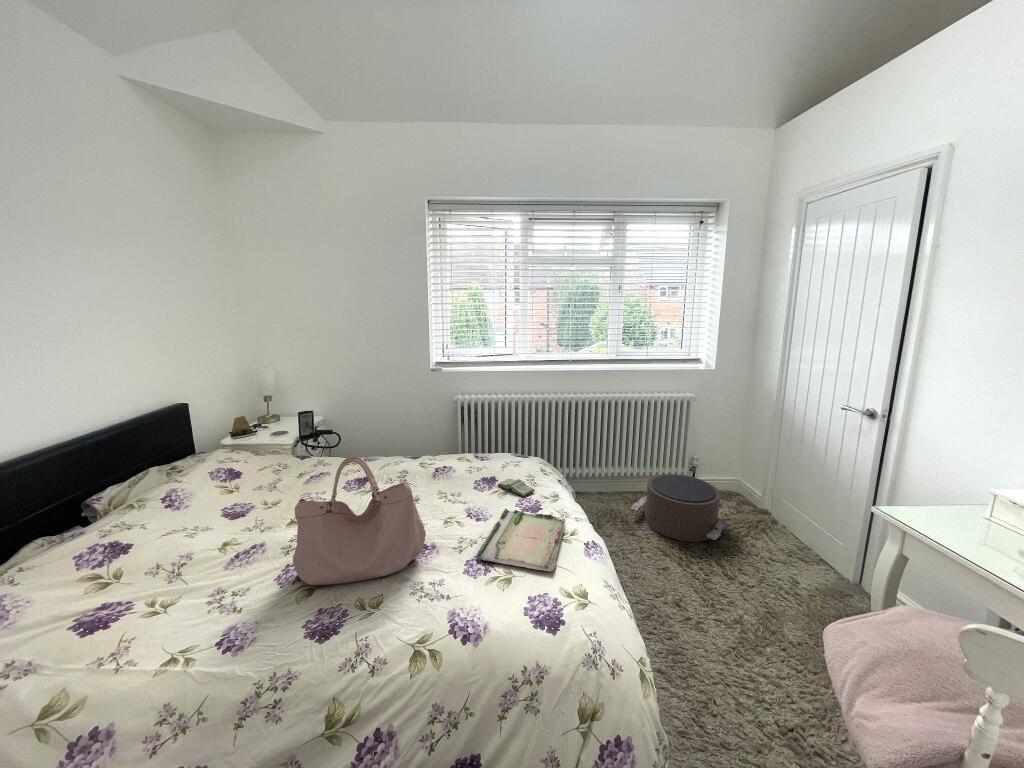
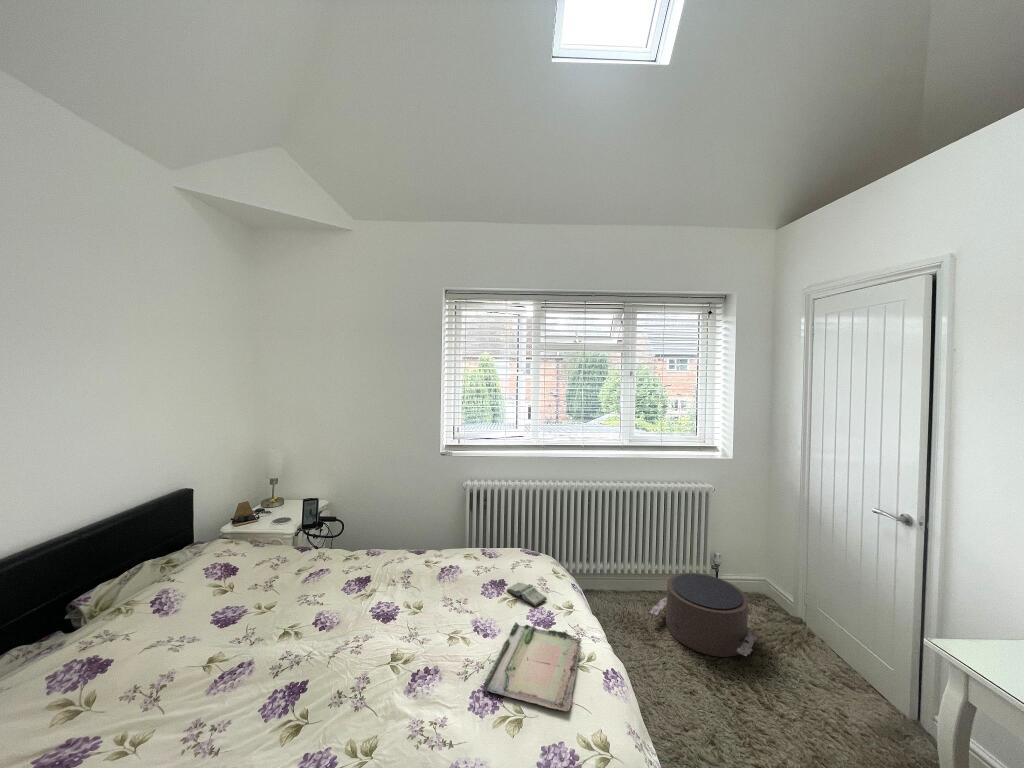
handbag: present [293,456,426,585] -> none [282,568,429,722]

